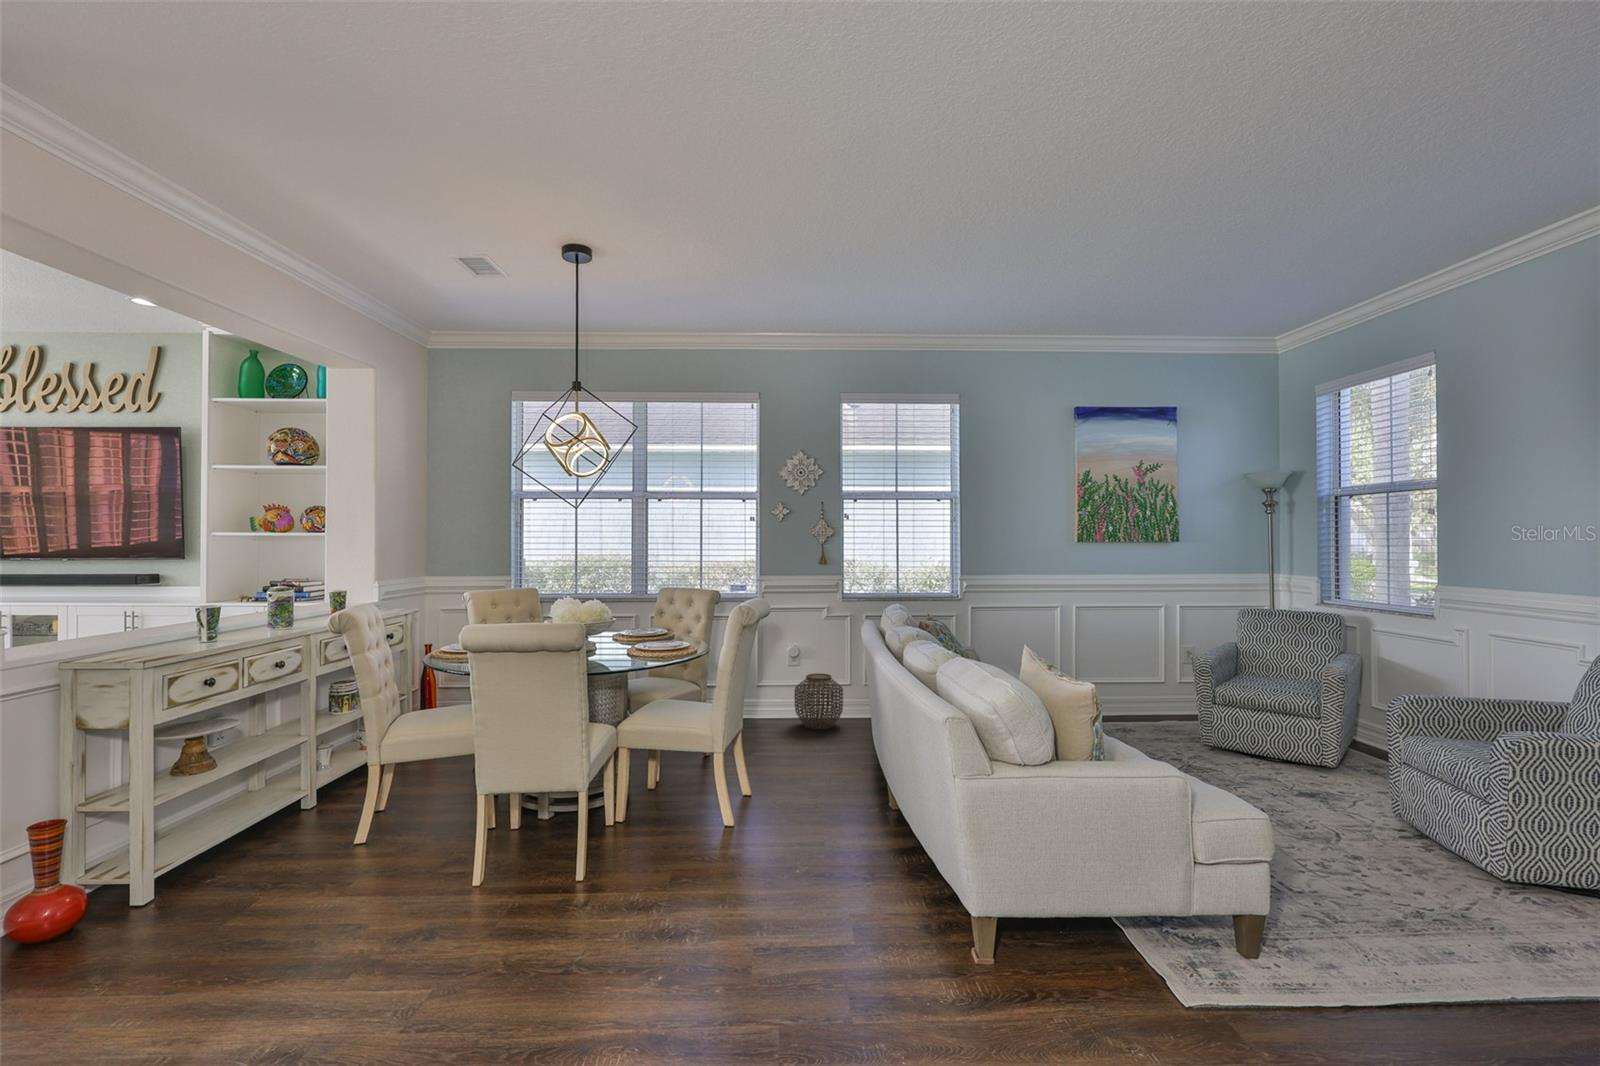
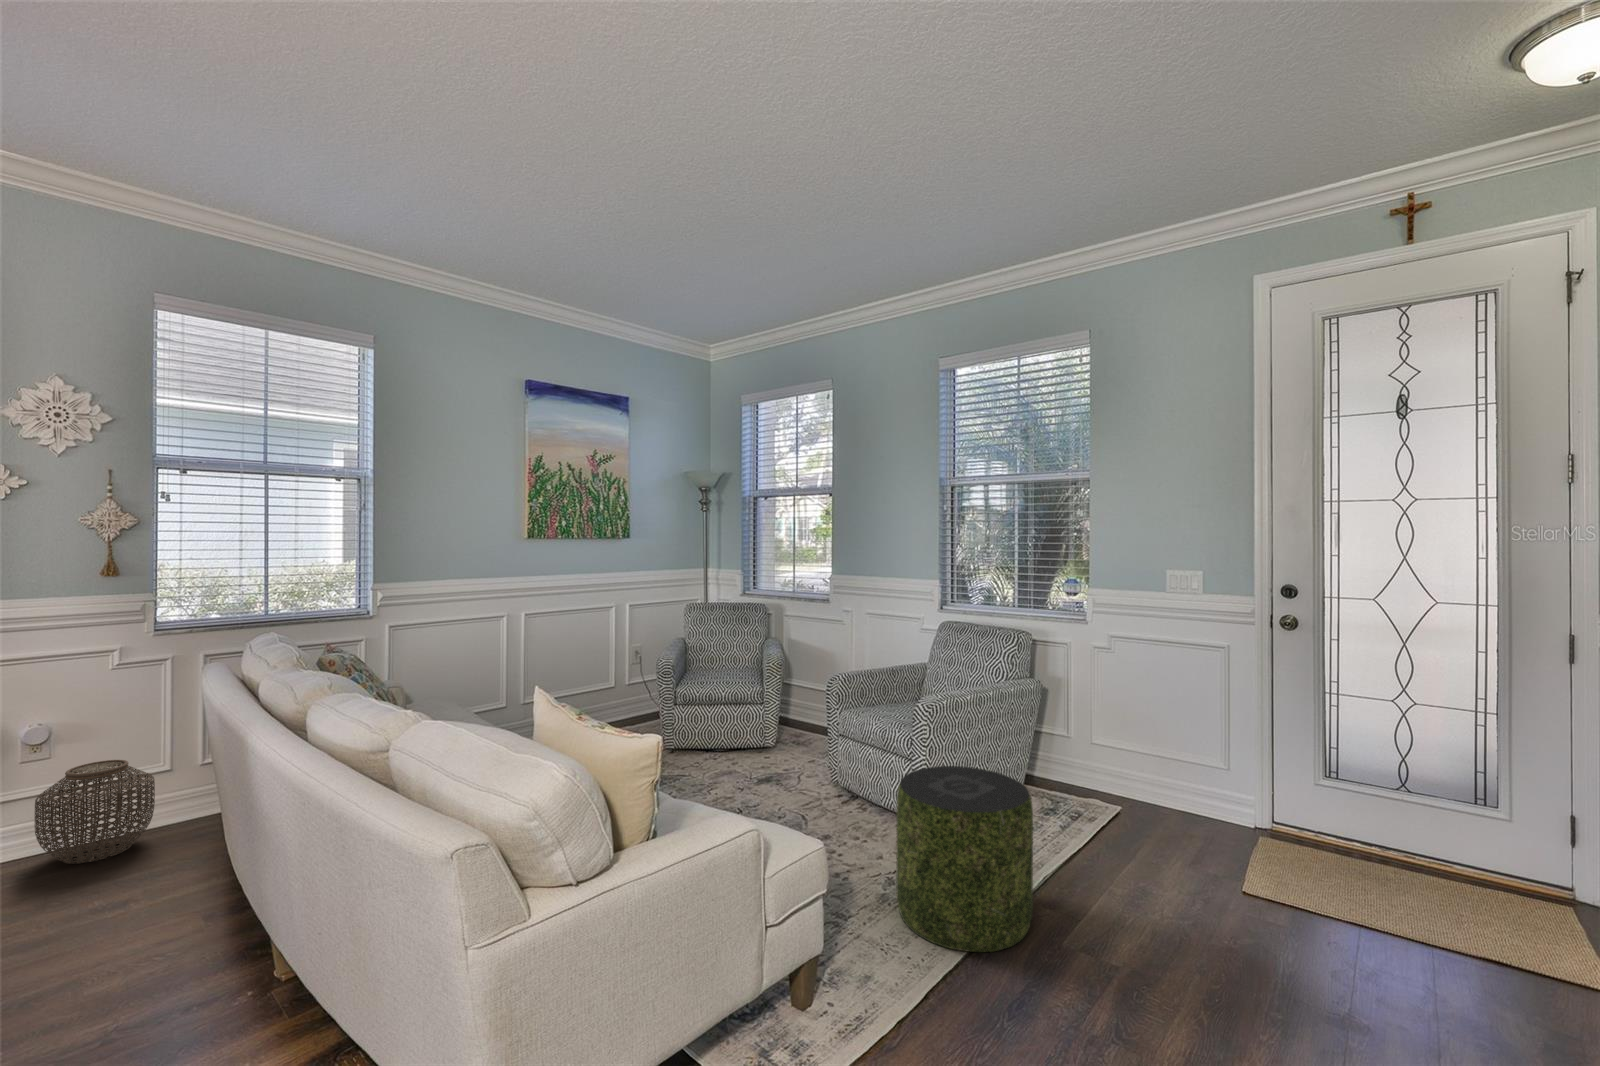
pouf: none [1369,789,1553,984] -> present [896,766,1033,952]

